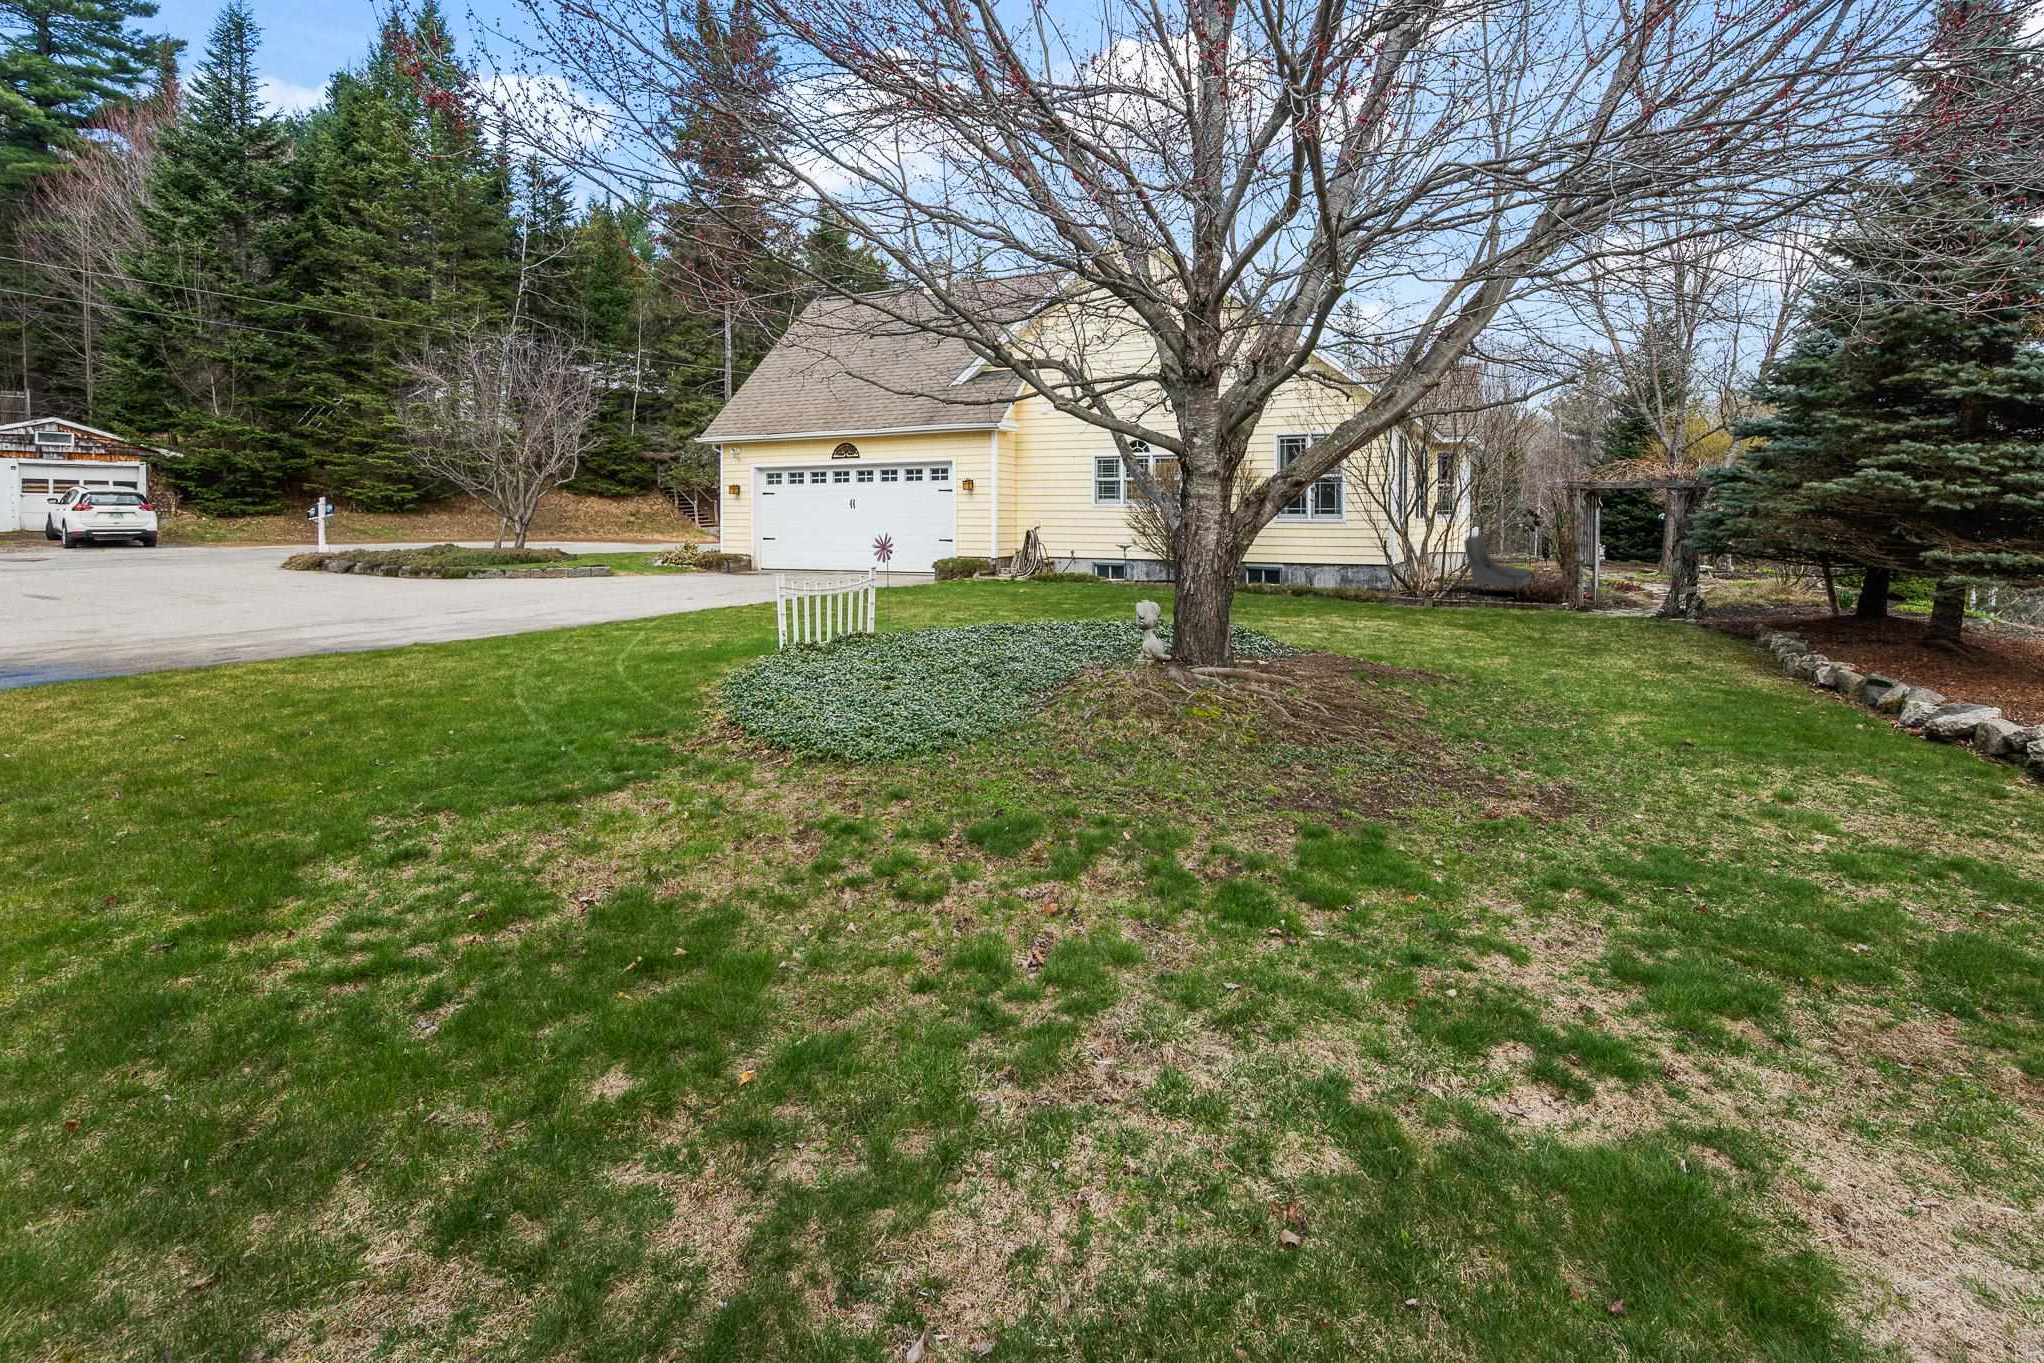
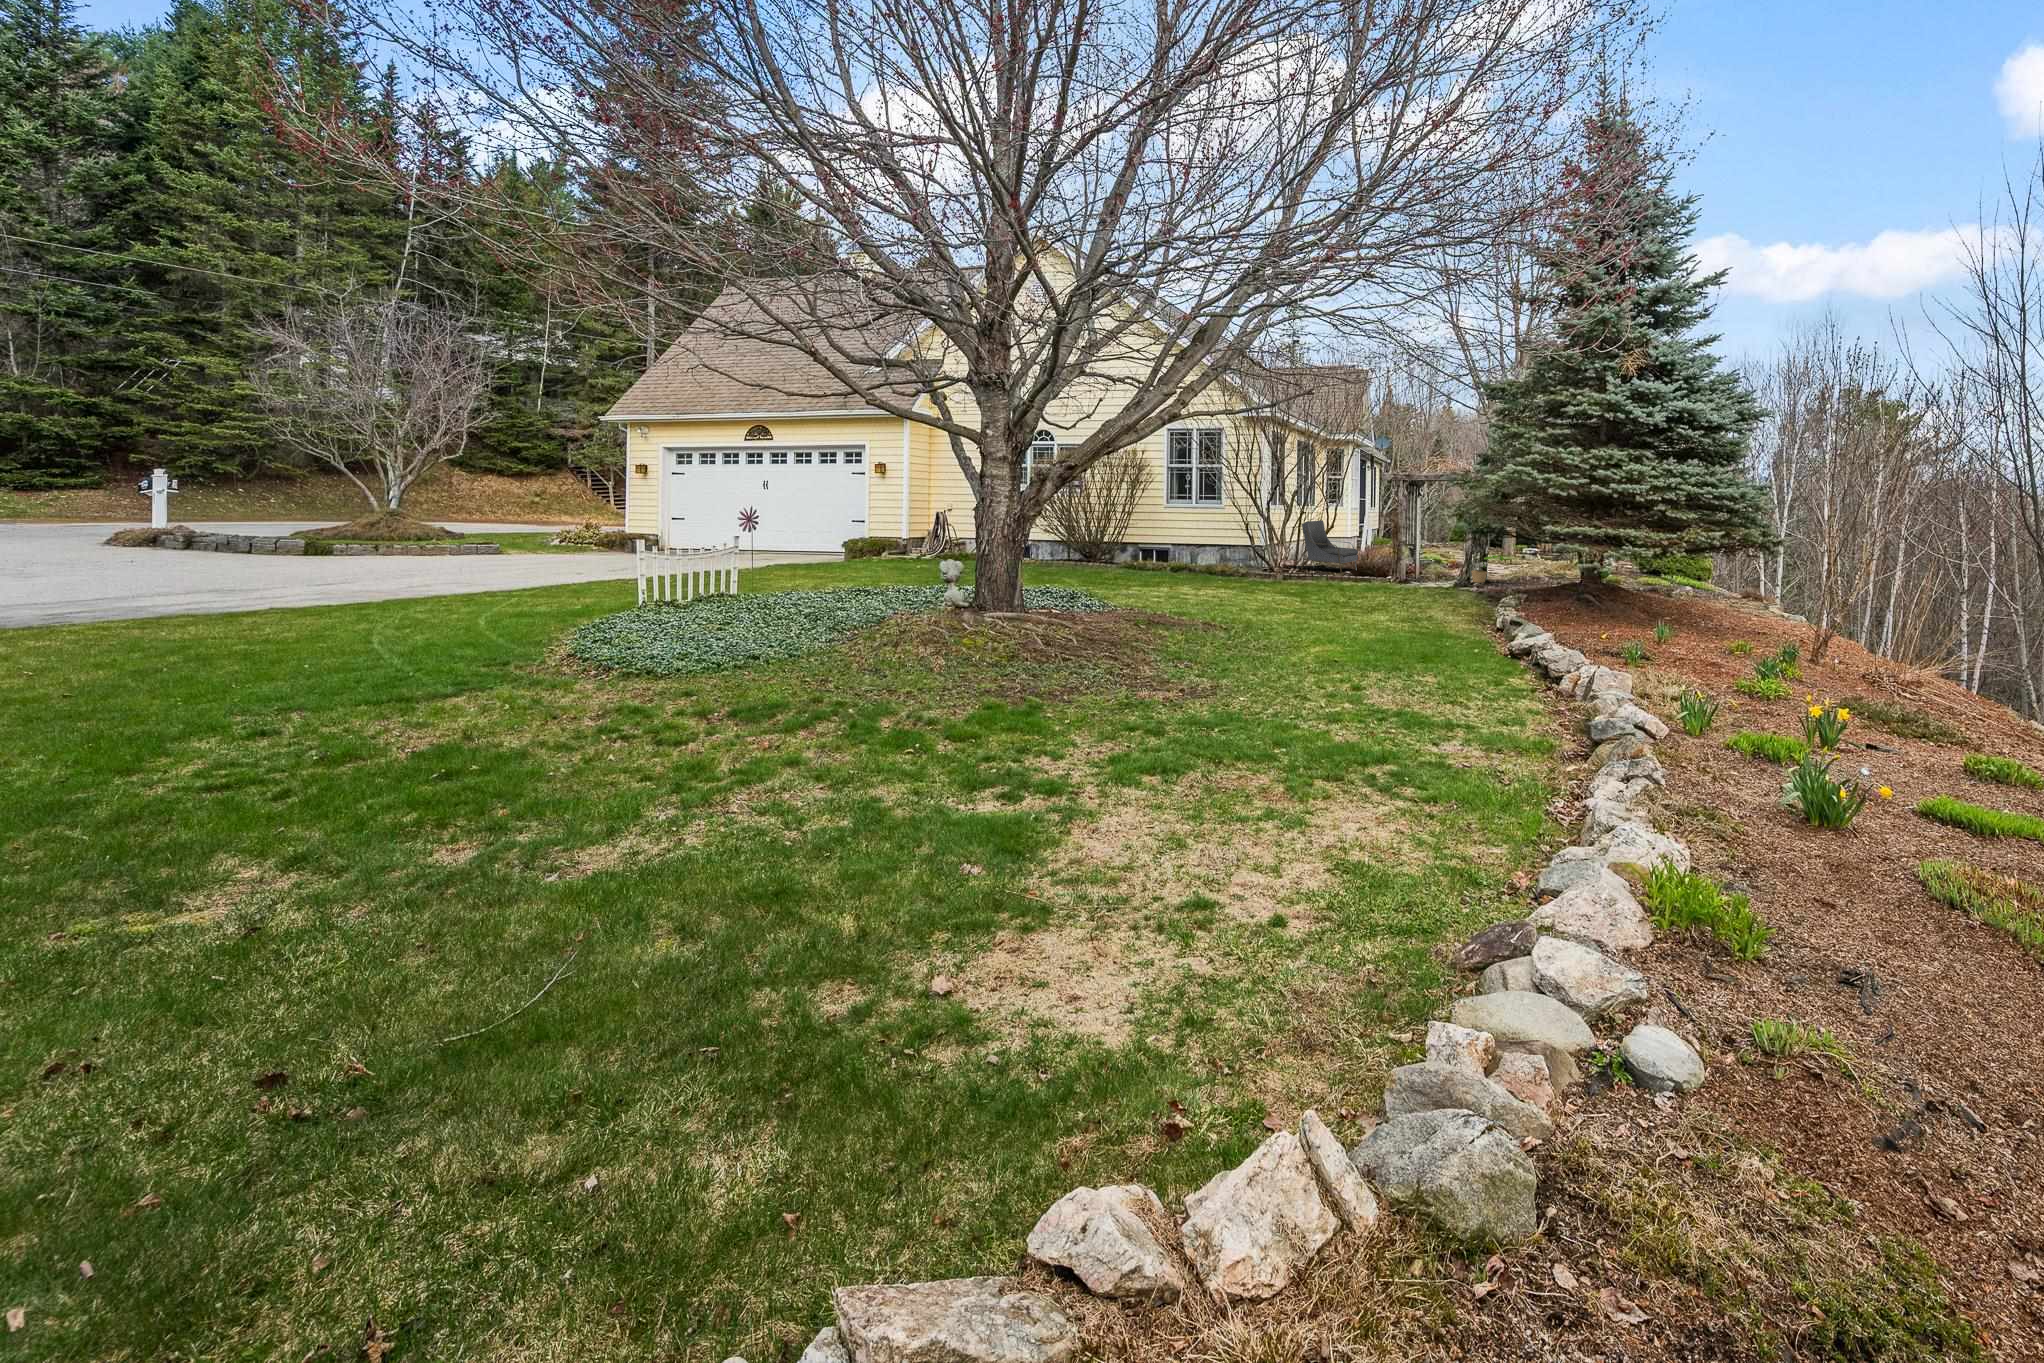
potted plant: none [1700,578,1750,613] -> present [1471,555,1504,583]

